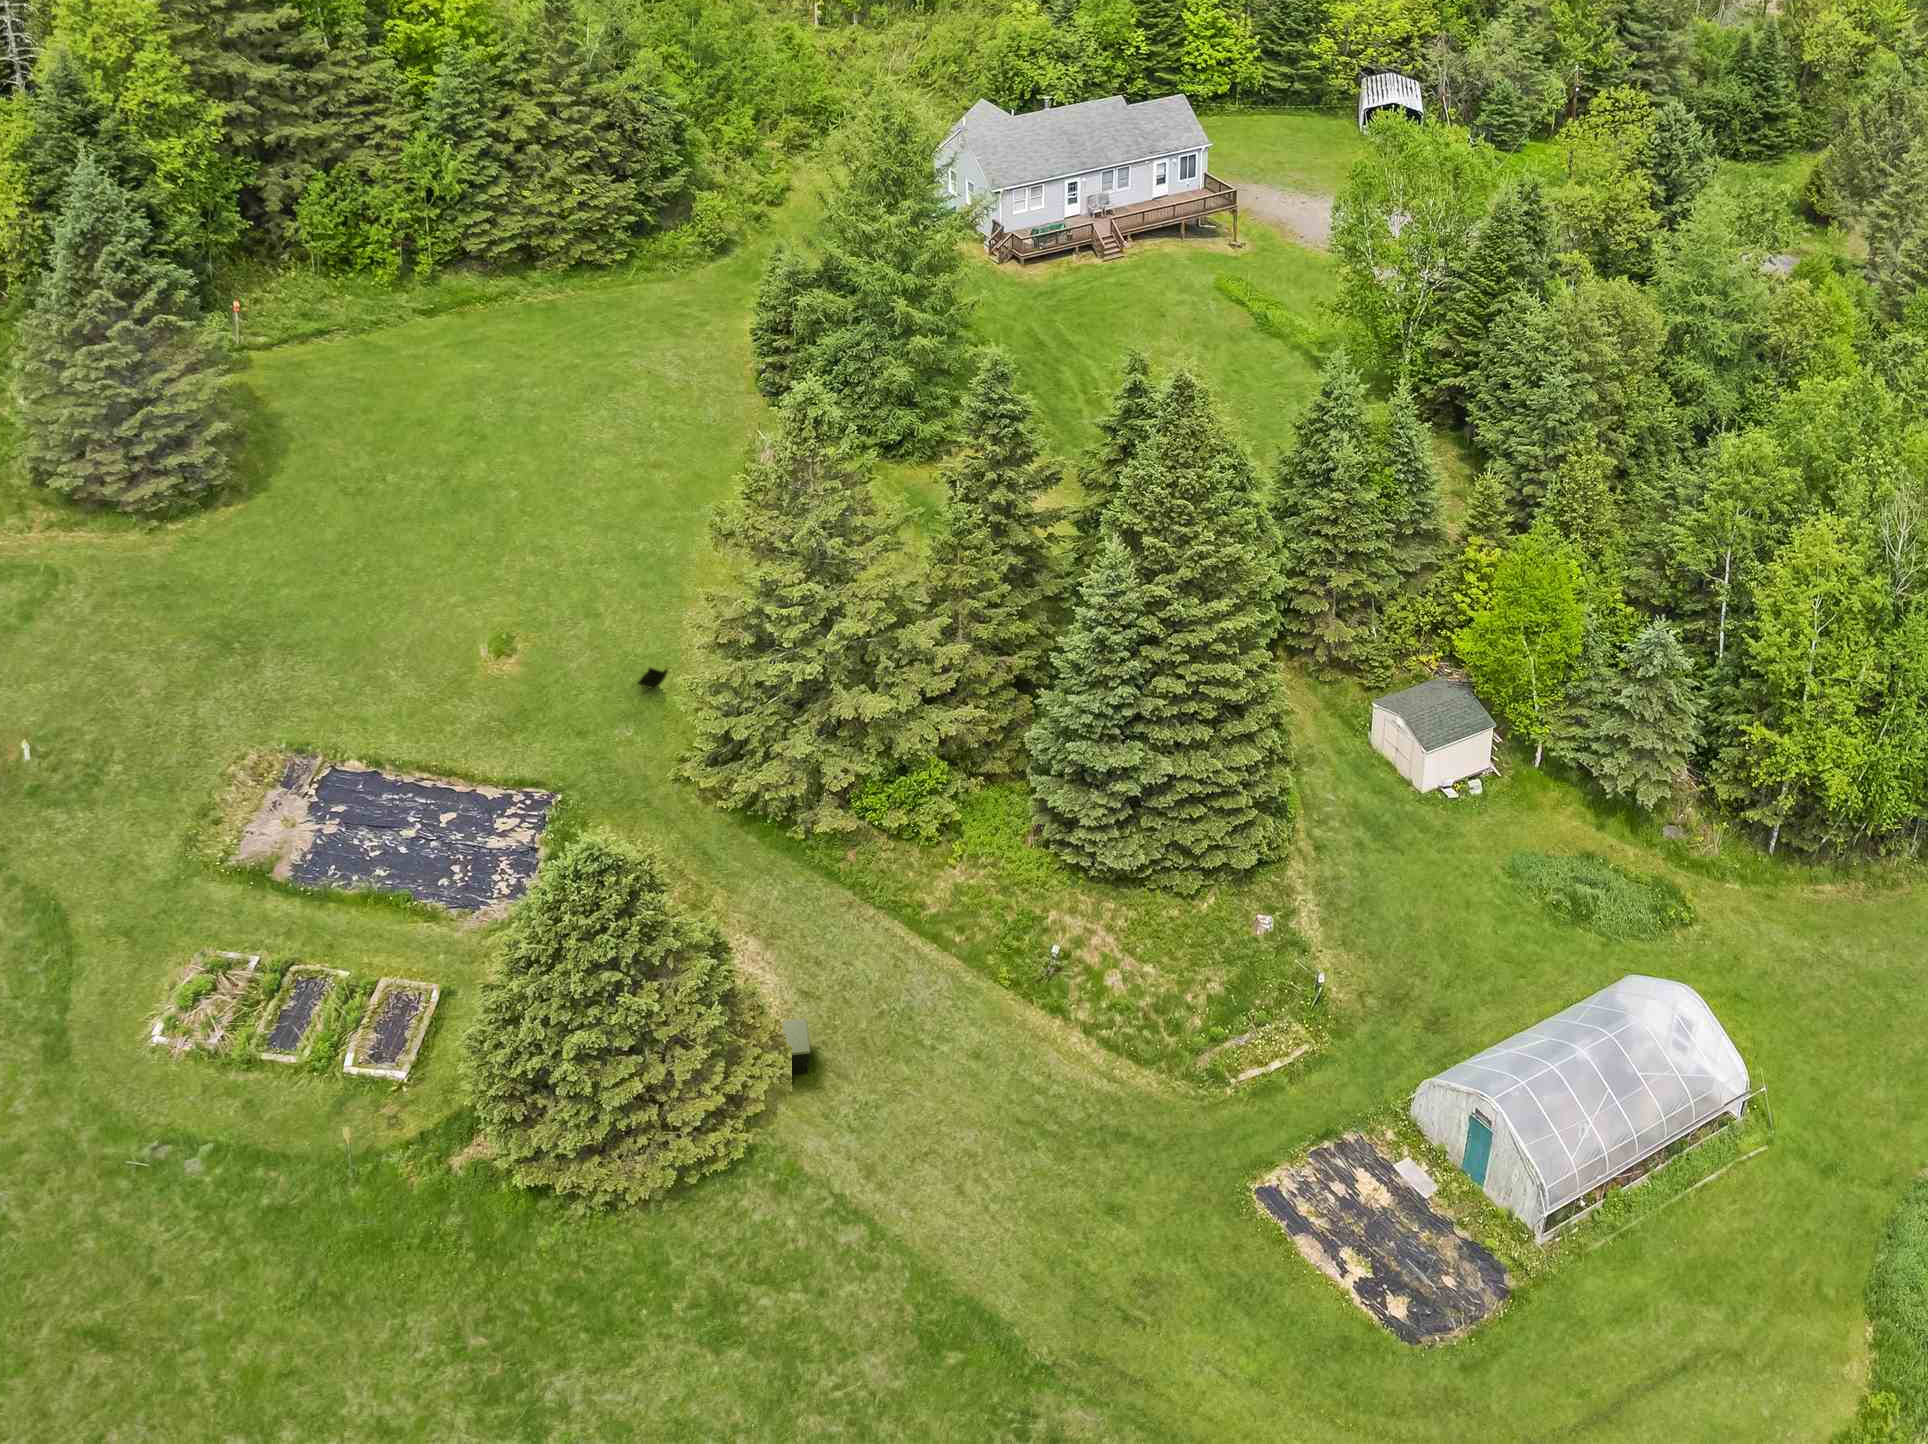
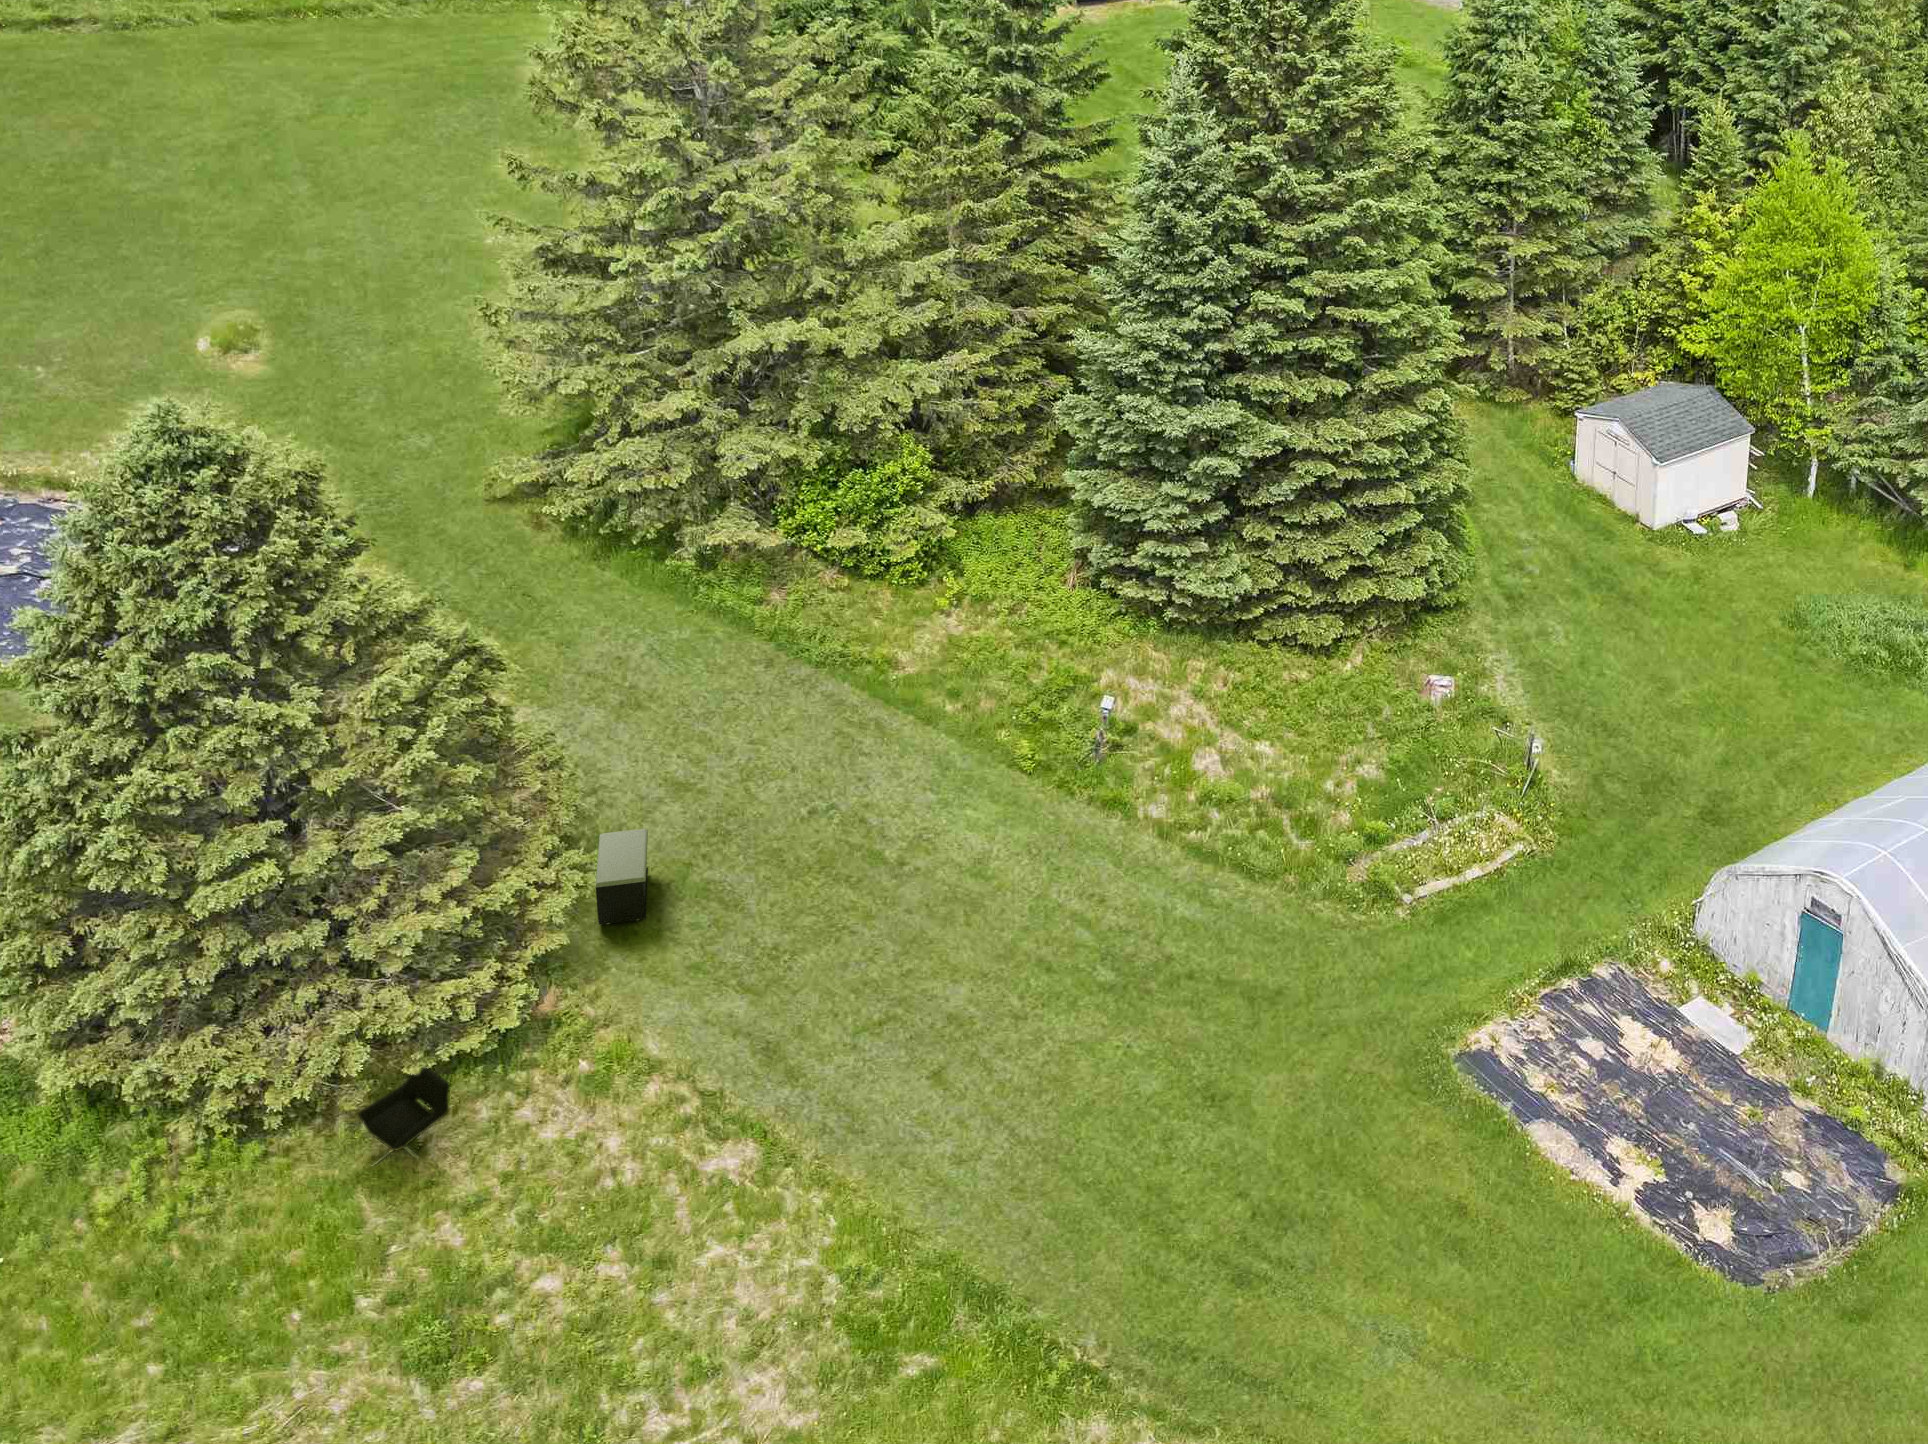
lounge chair: present [637,668,668,690] -> present [358,1066,450,1166]

